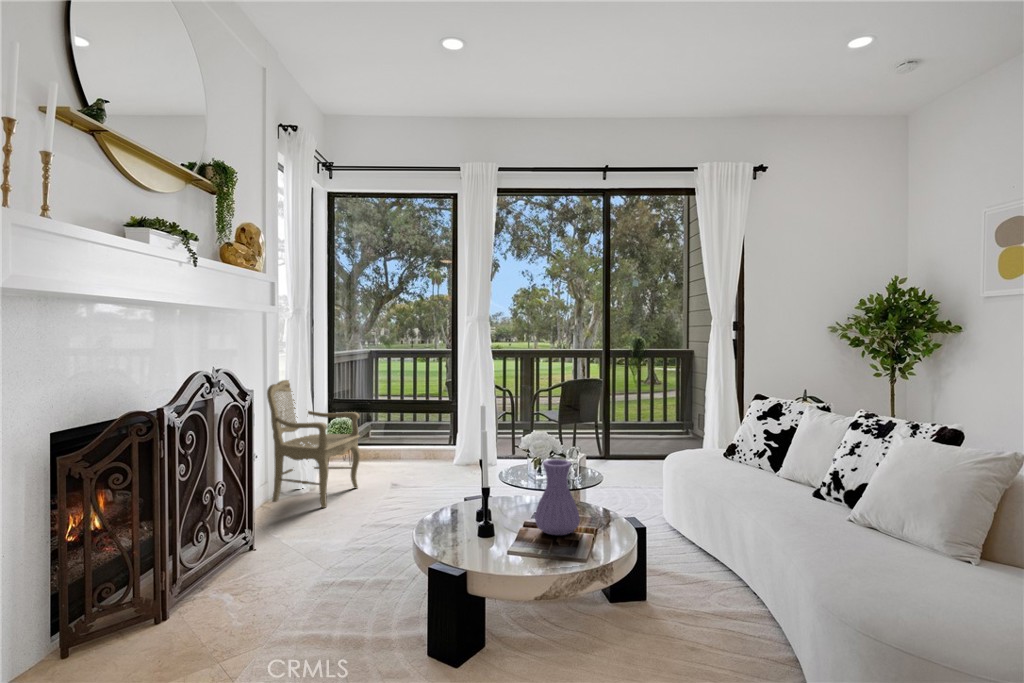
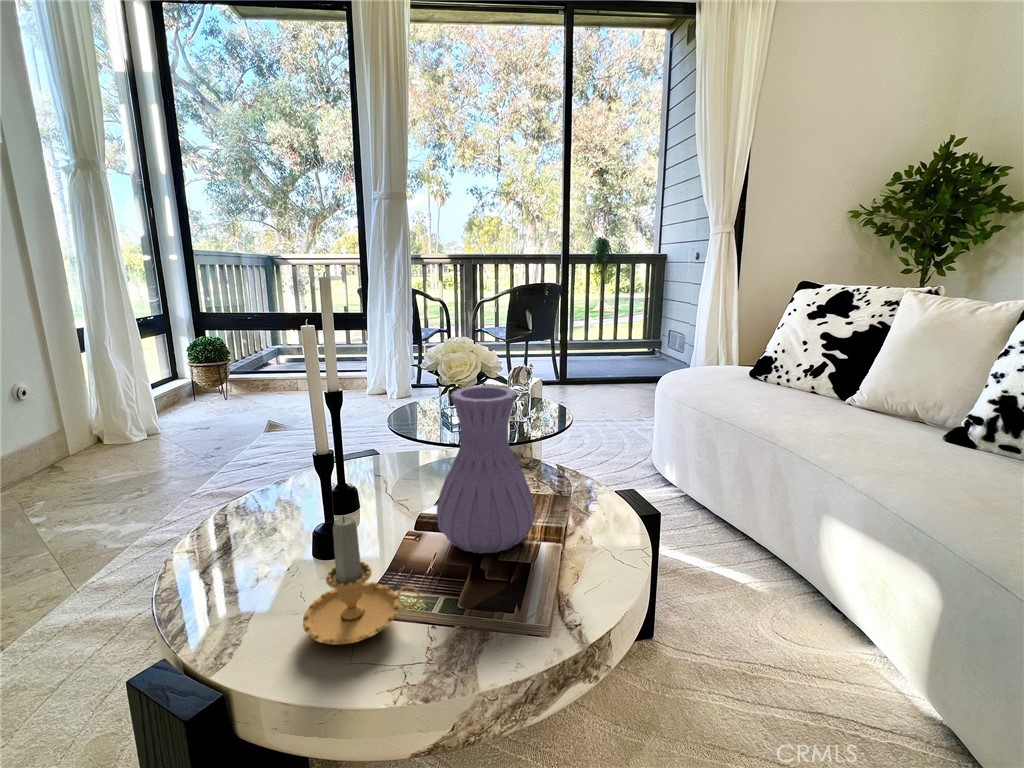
armchair: present [267,380,360,508] -> none [29,274,221,465]
candle: none [491,506,534,556] -> present [303,516,420,644]

